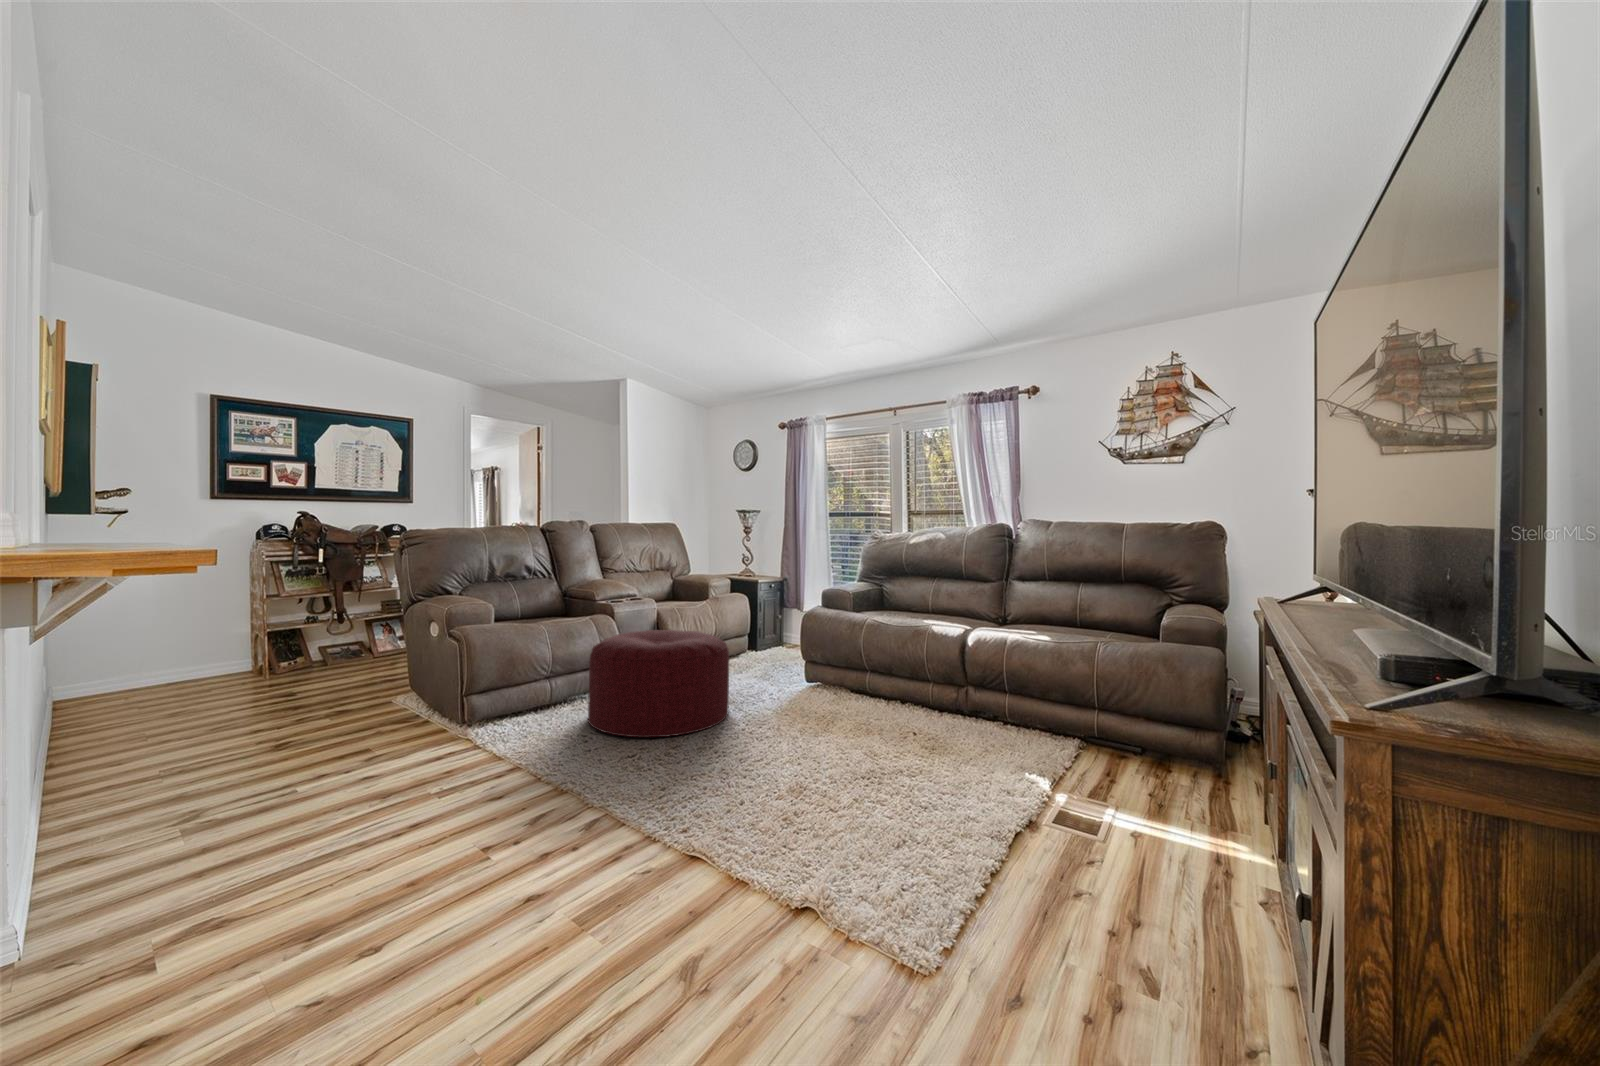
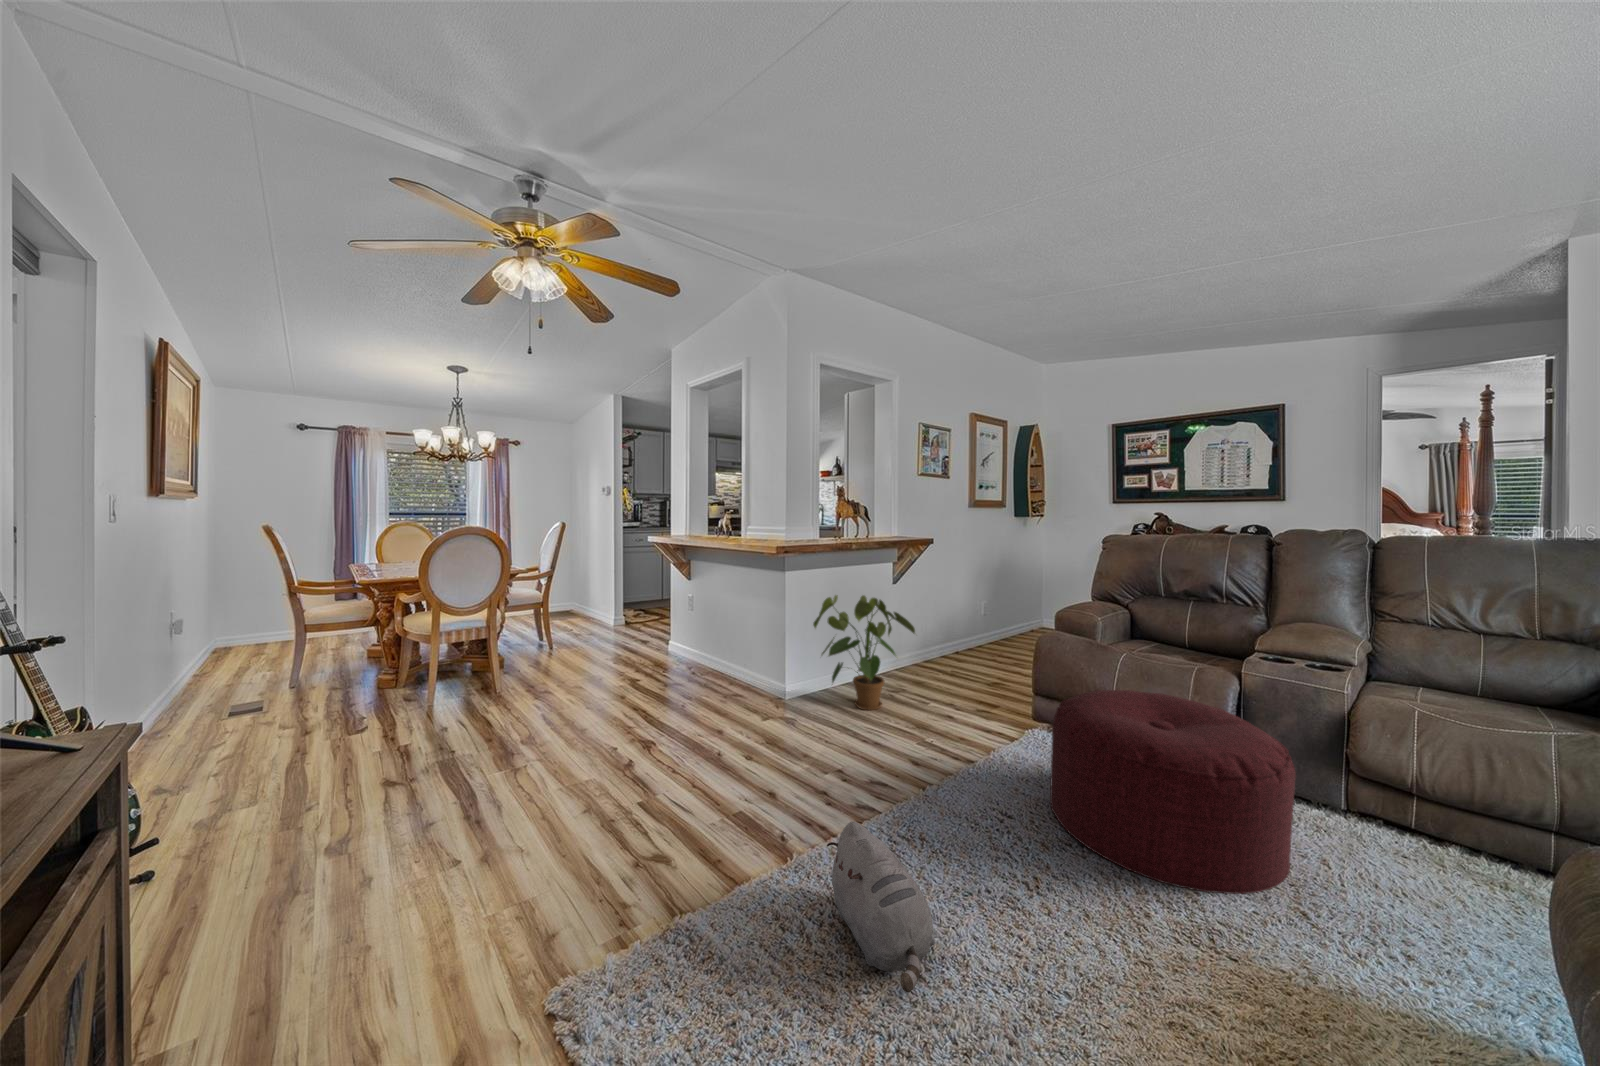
house plant: none [55,631,348,846] -> present [813,595,915,710]
plush toy: none [743,732,862,815] -> present [827,822,935,993]

